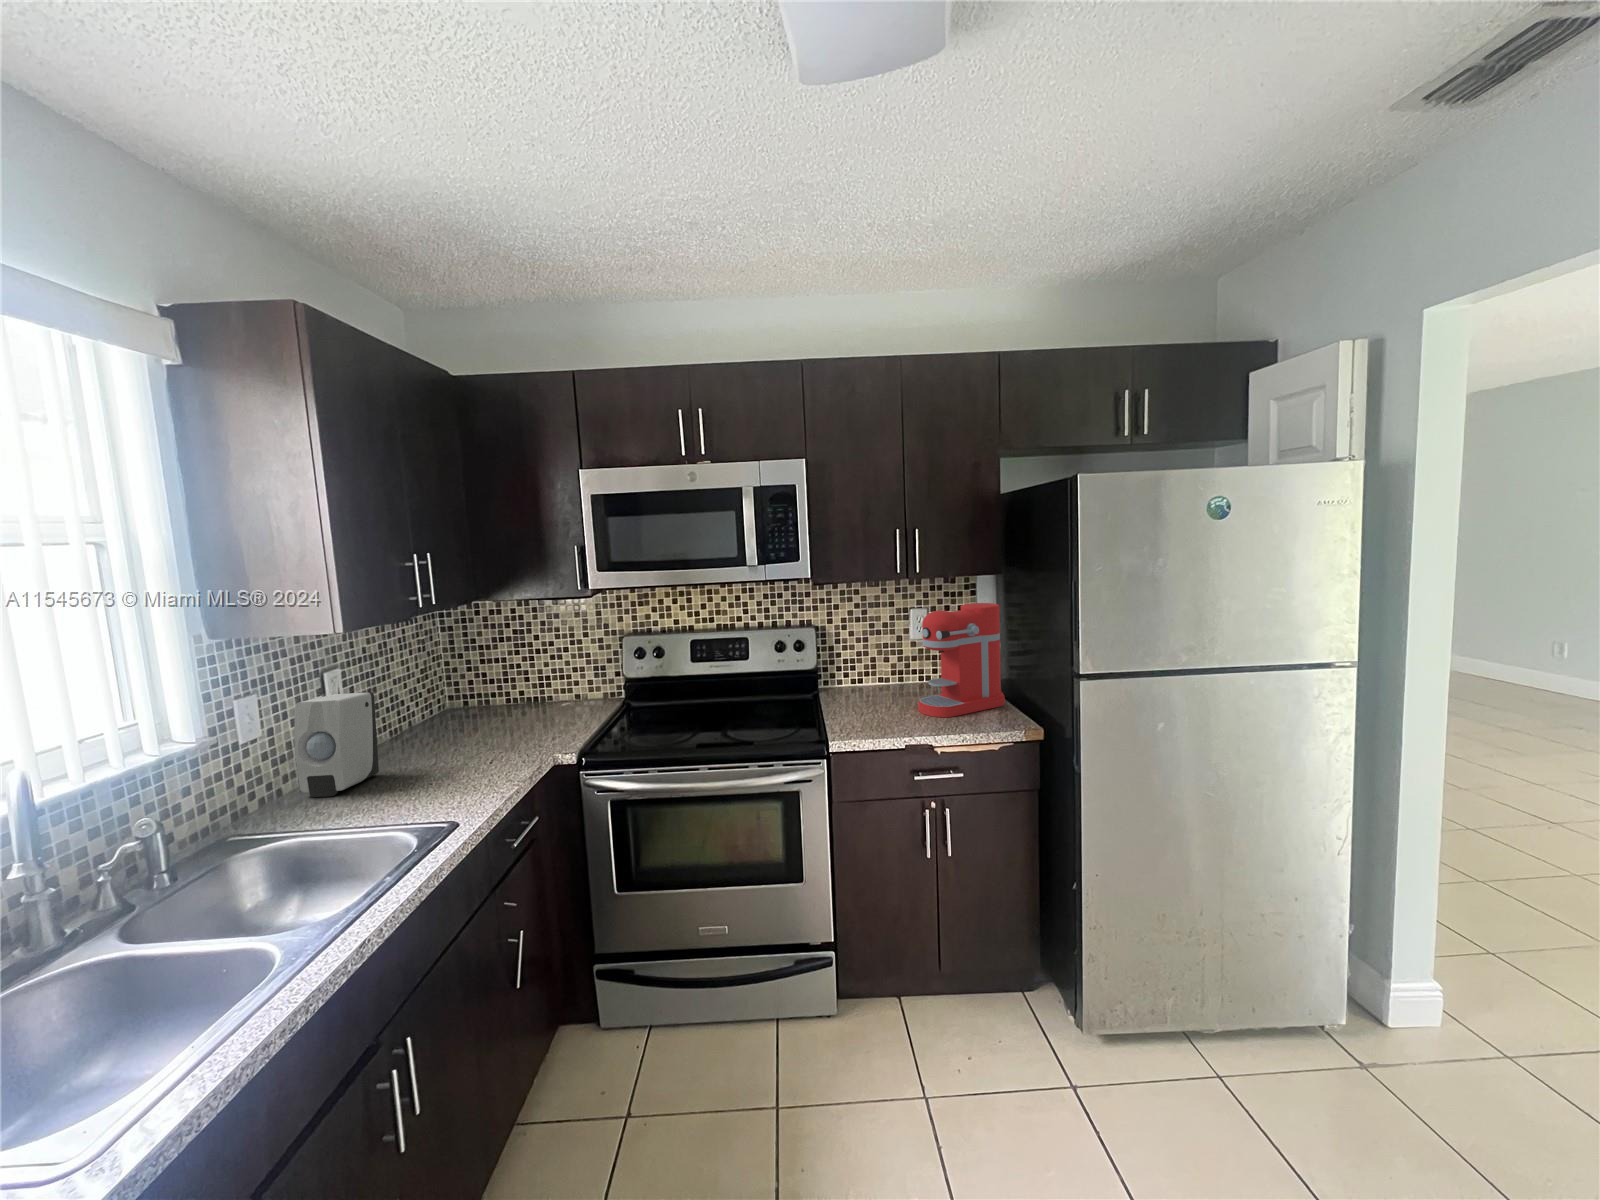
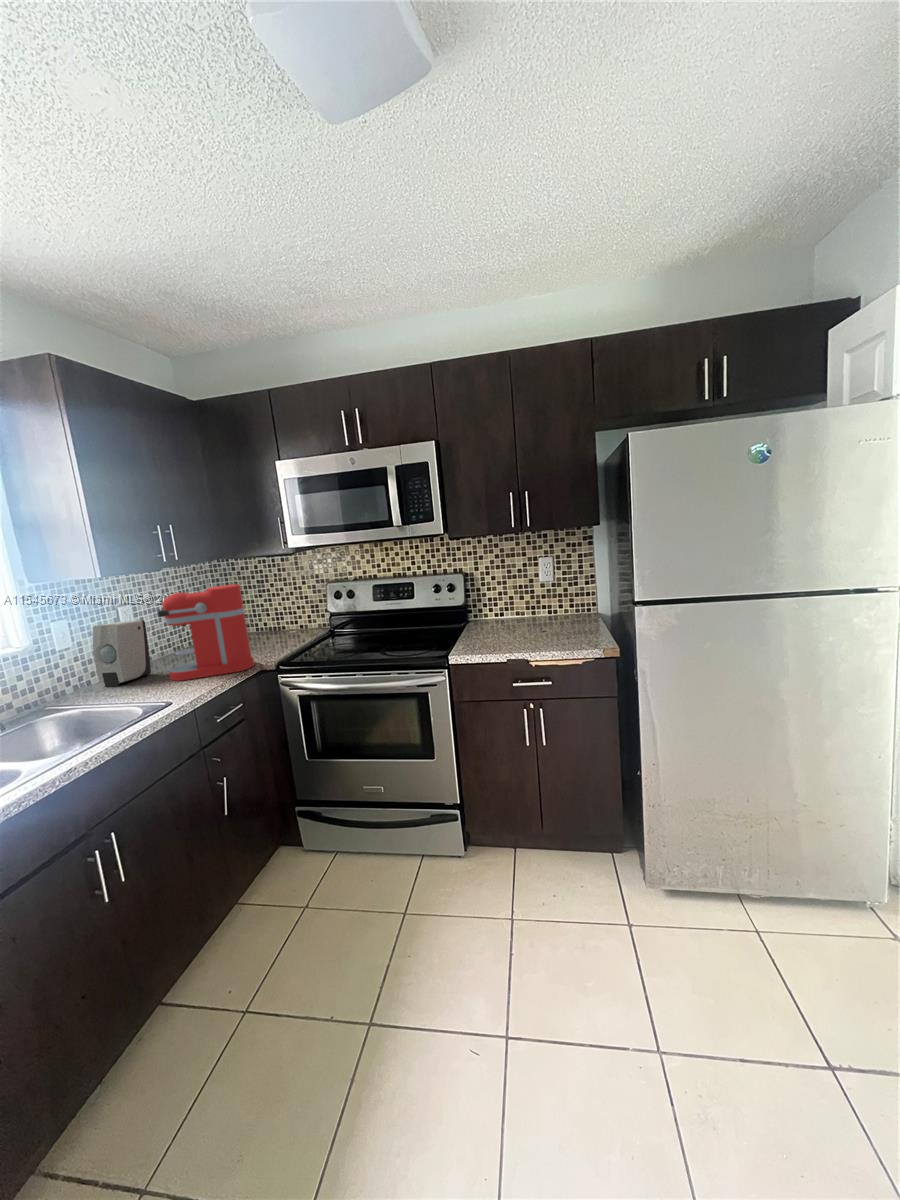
coffee maker: present [918,603,1005,717] -> present [157,584,254,681]

